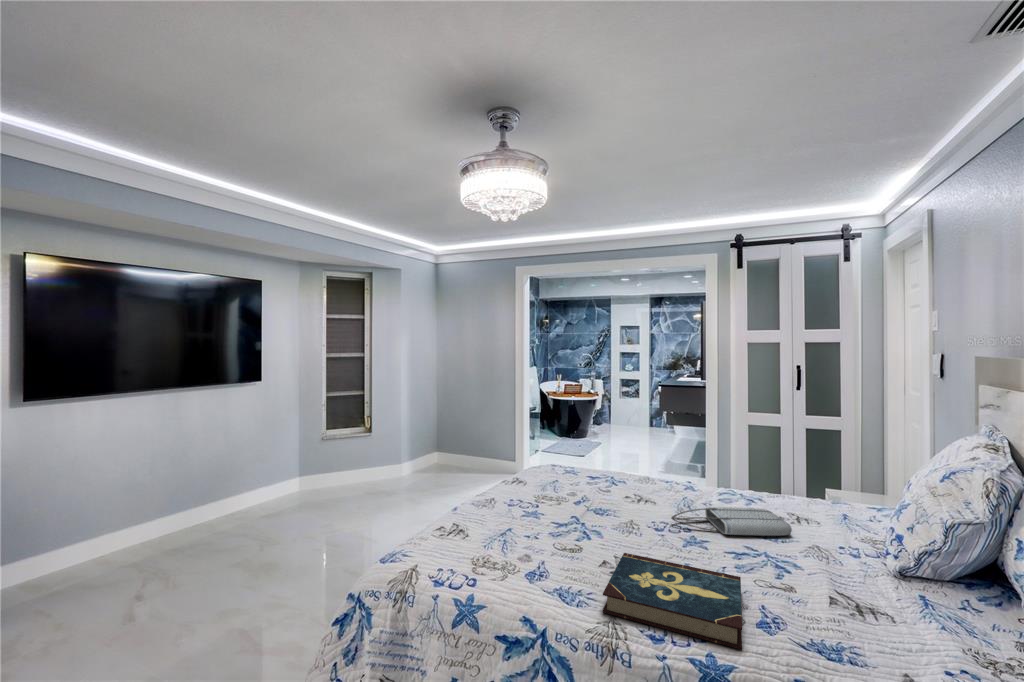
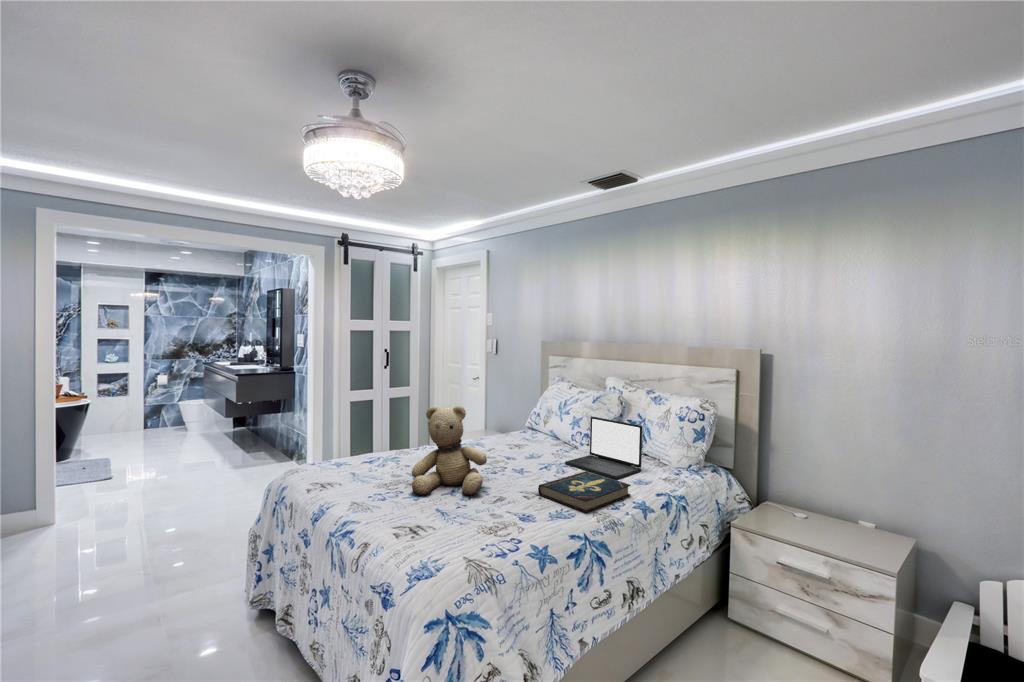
teddy bear: none [535,420,614,531] -> present [412,405,487,495]
laptop: none [787,499,919,650] -> present [565,416,642,479]
tote bag: present [671,507,792,536] -> none [495,444,539,465]

